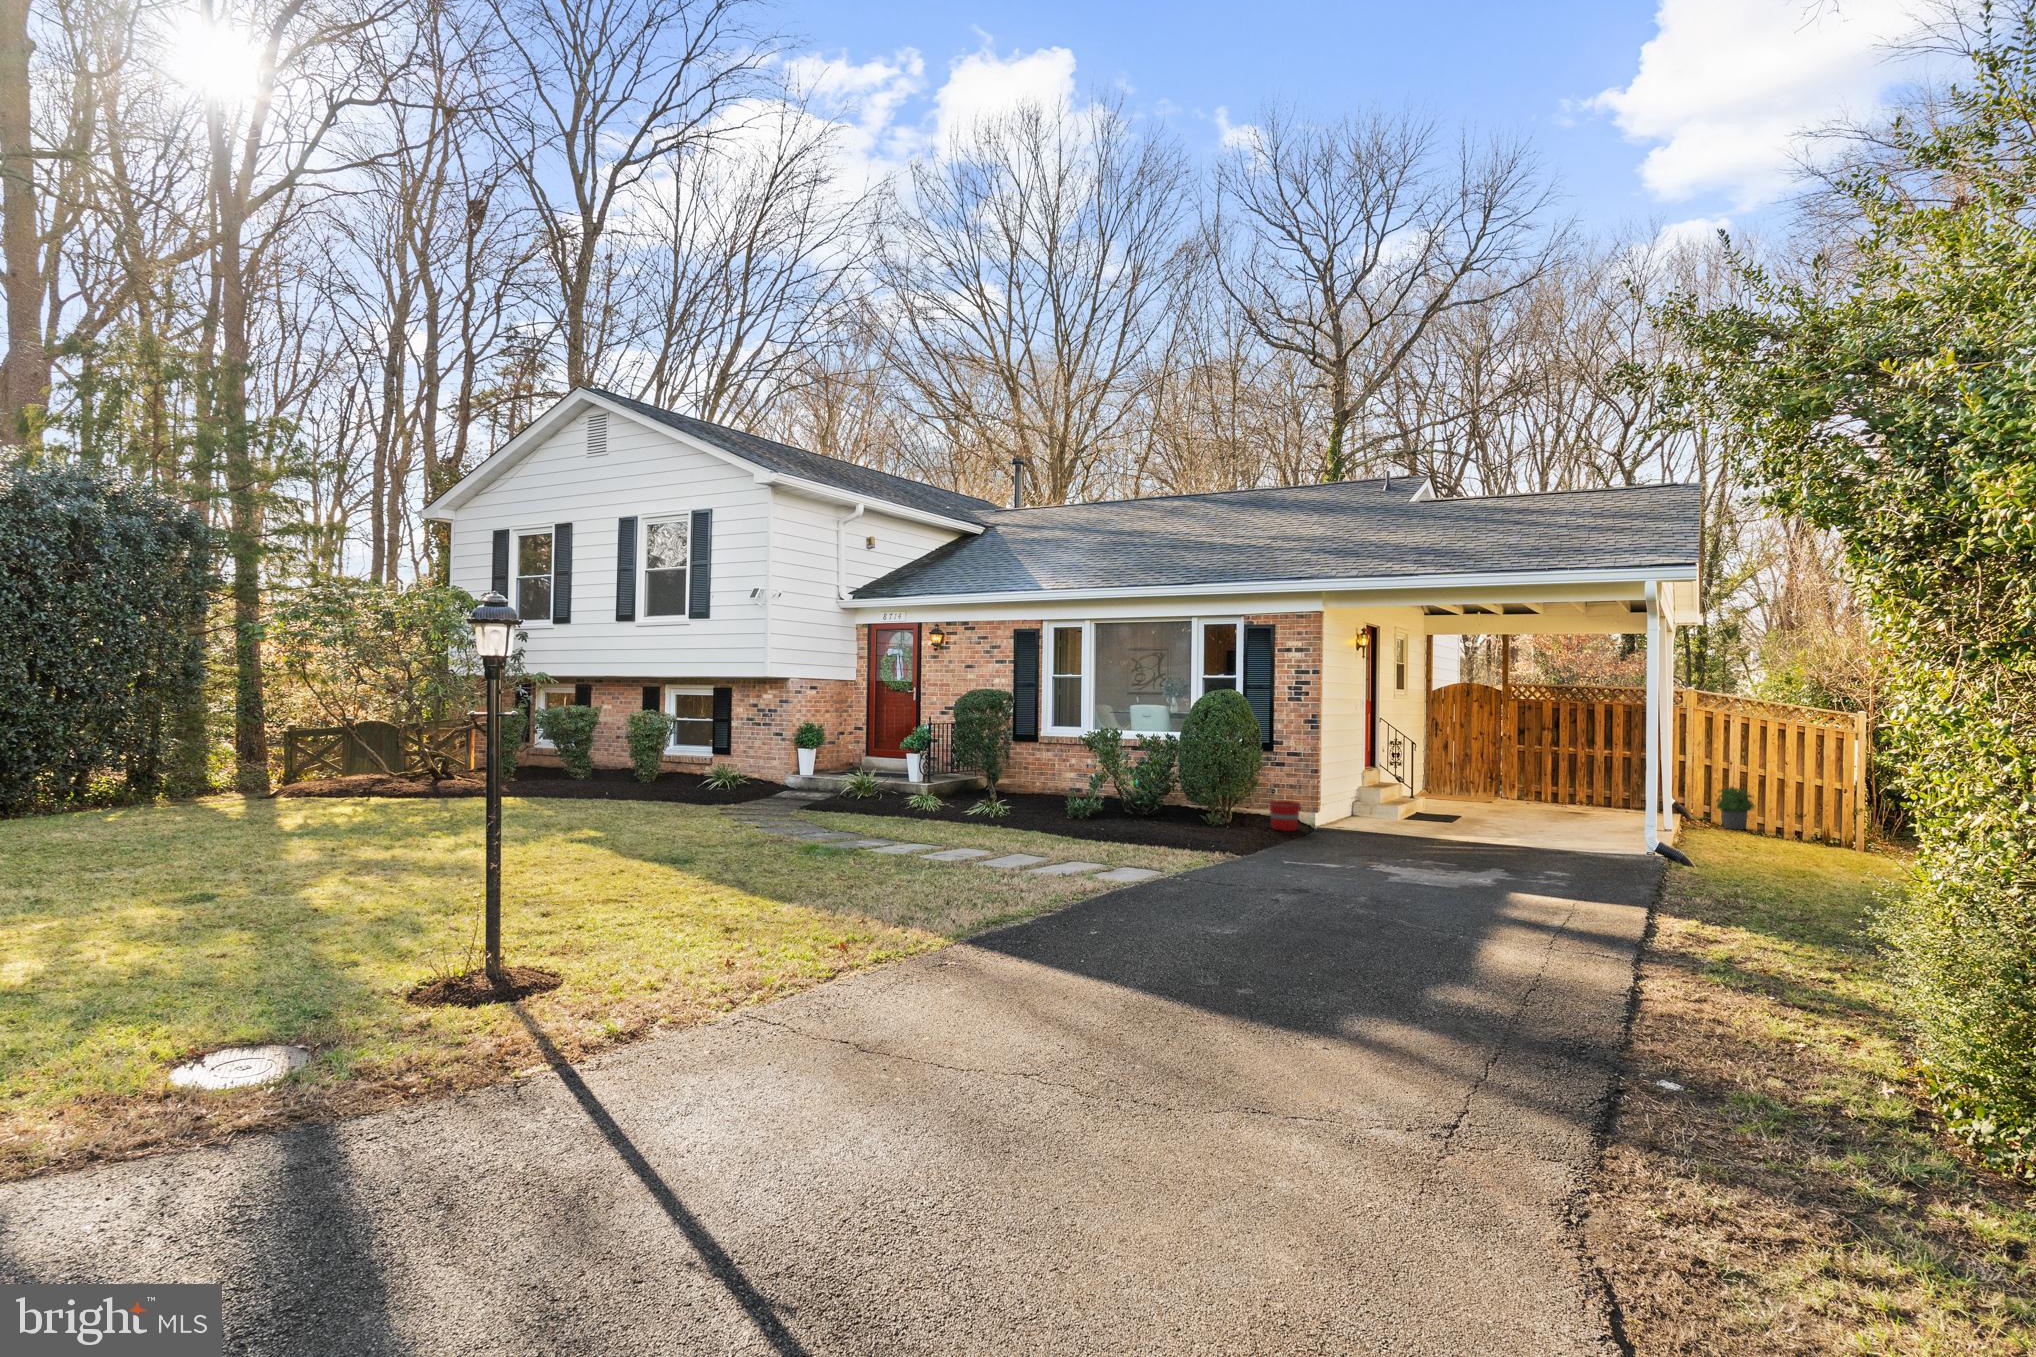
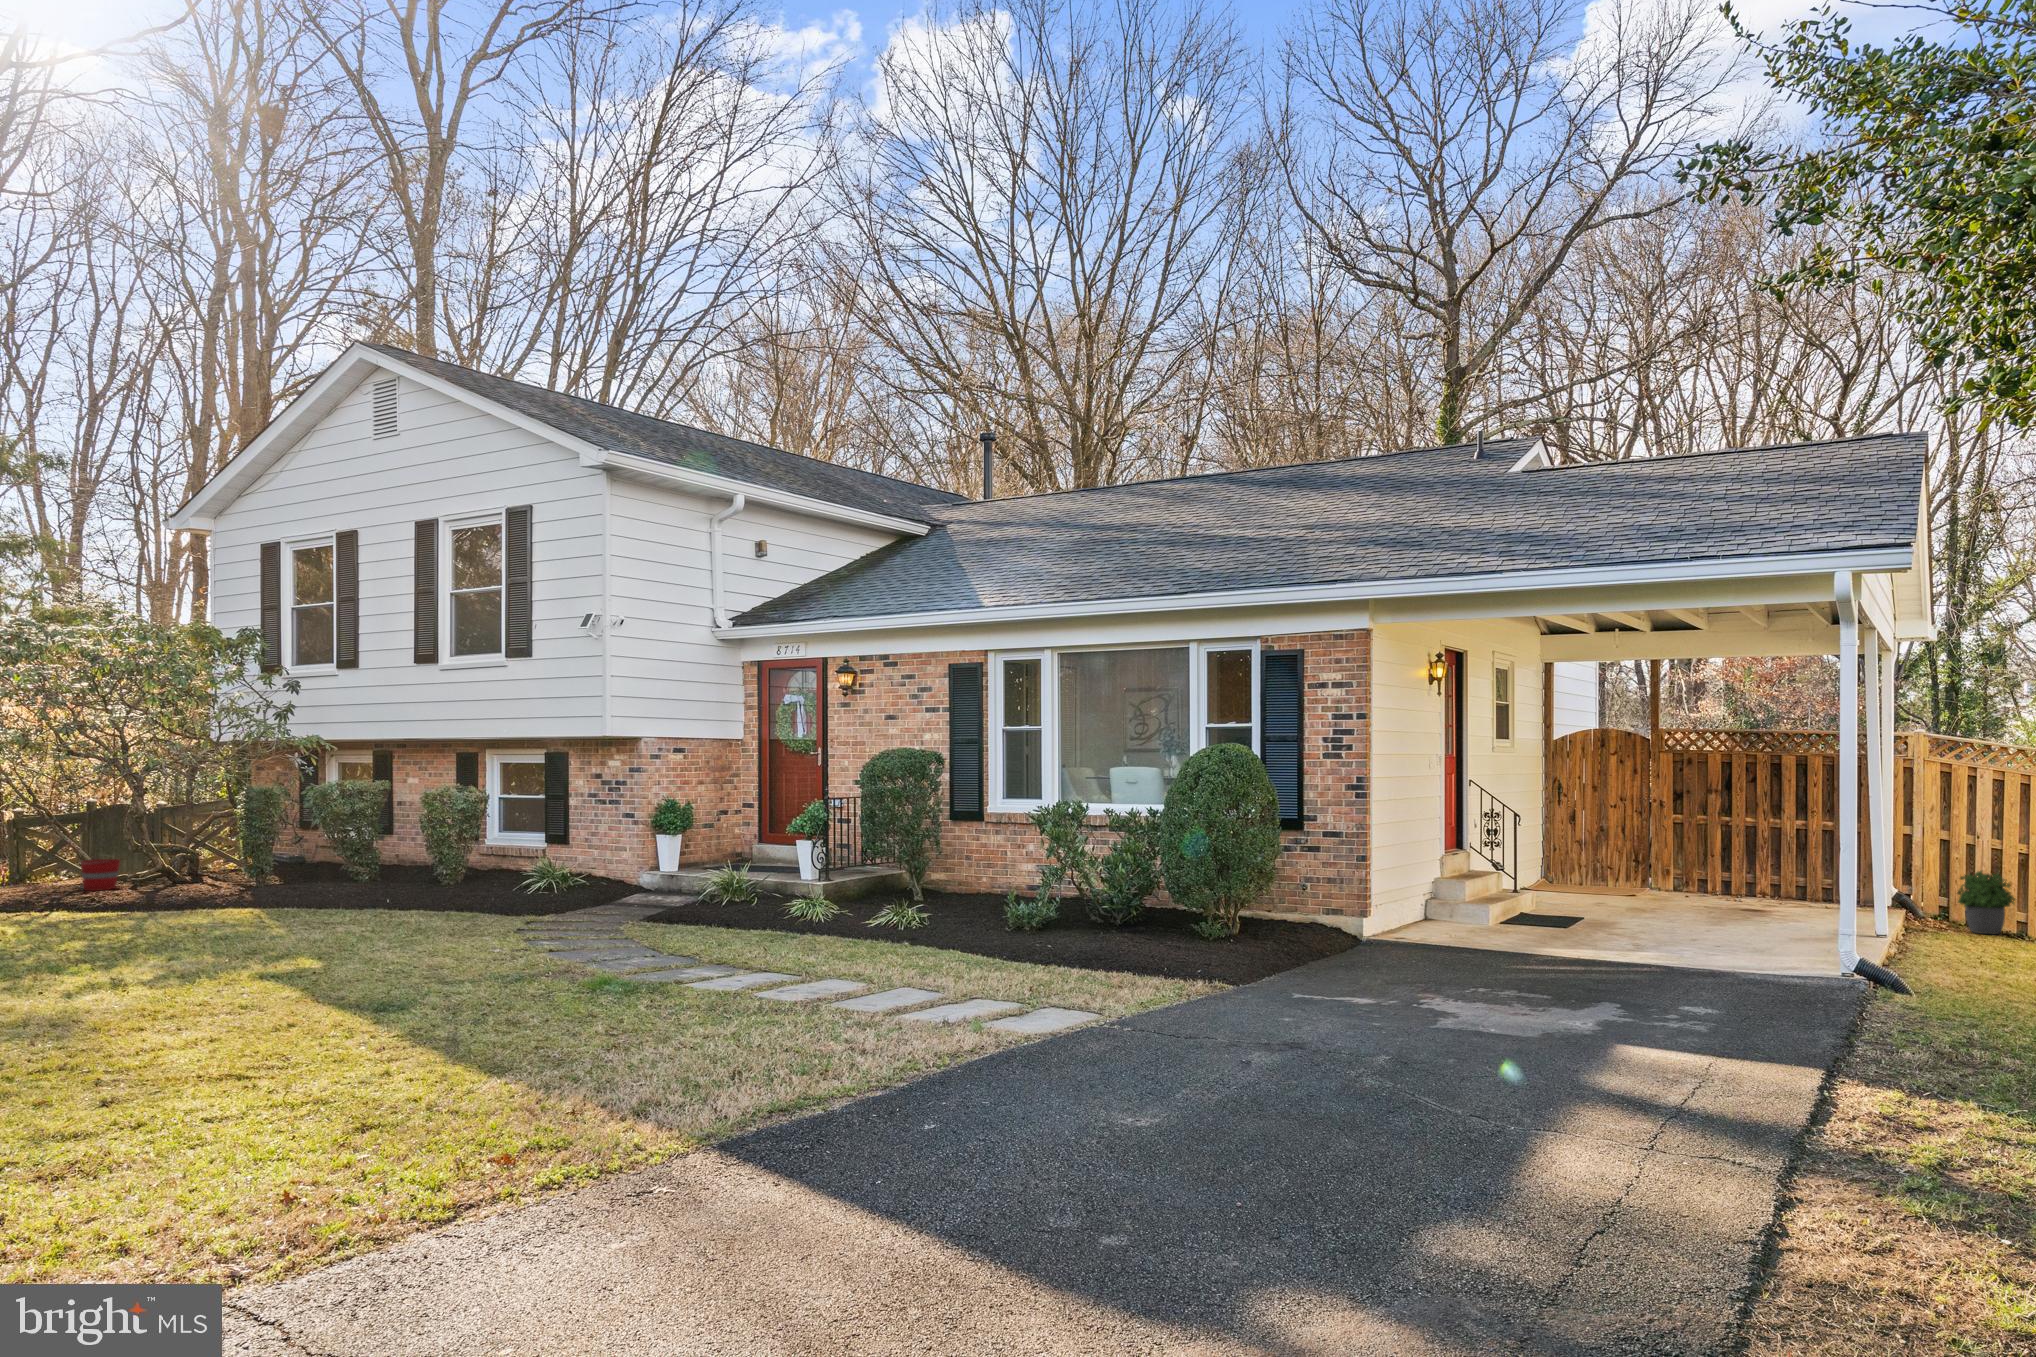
bucket: present [1269,801,1300,831] -> present [80,859,120,891]

